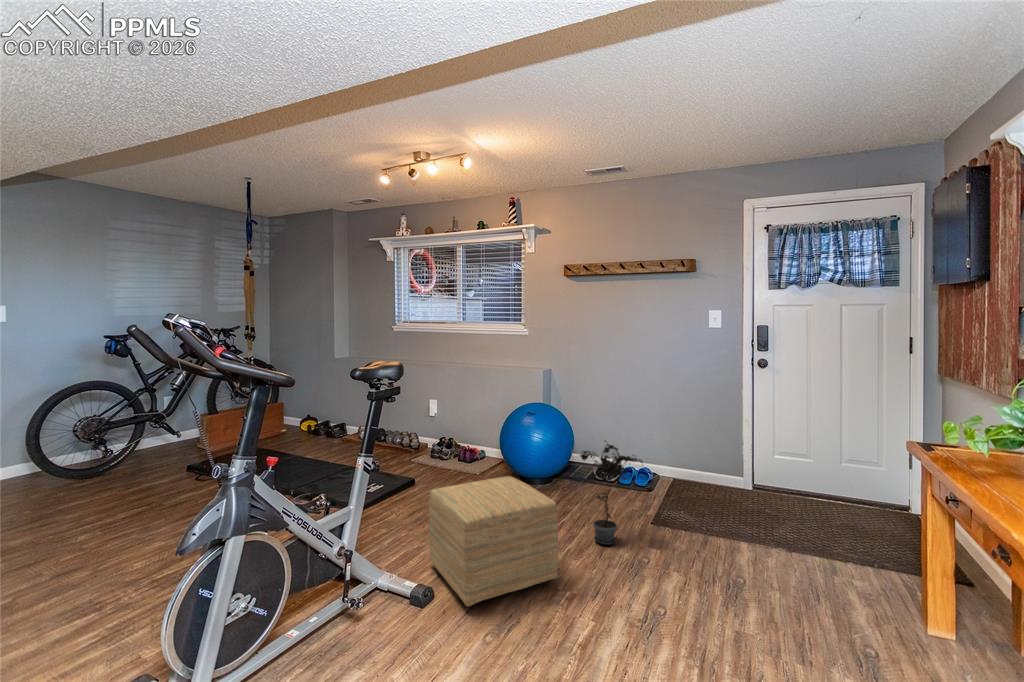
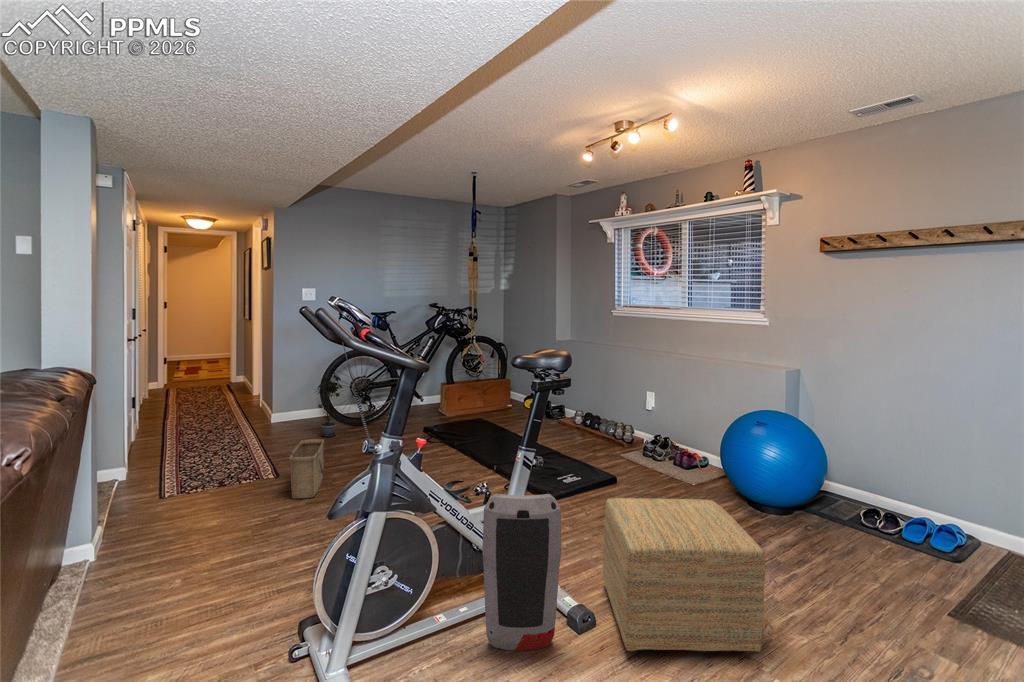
potted plant: present [580,441,643,545] -> present [316,373,342,437]
air purifier: none [337,490,408,642] -> present [482,494,561,651]
basket: none [23,494,75,571] -> present [289,439,324,498]

